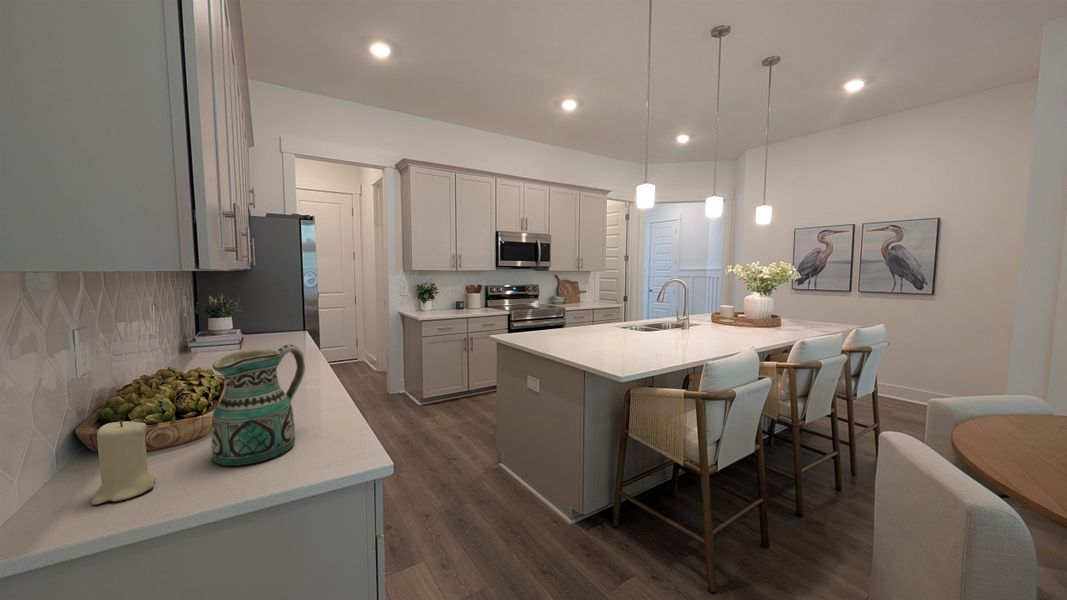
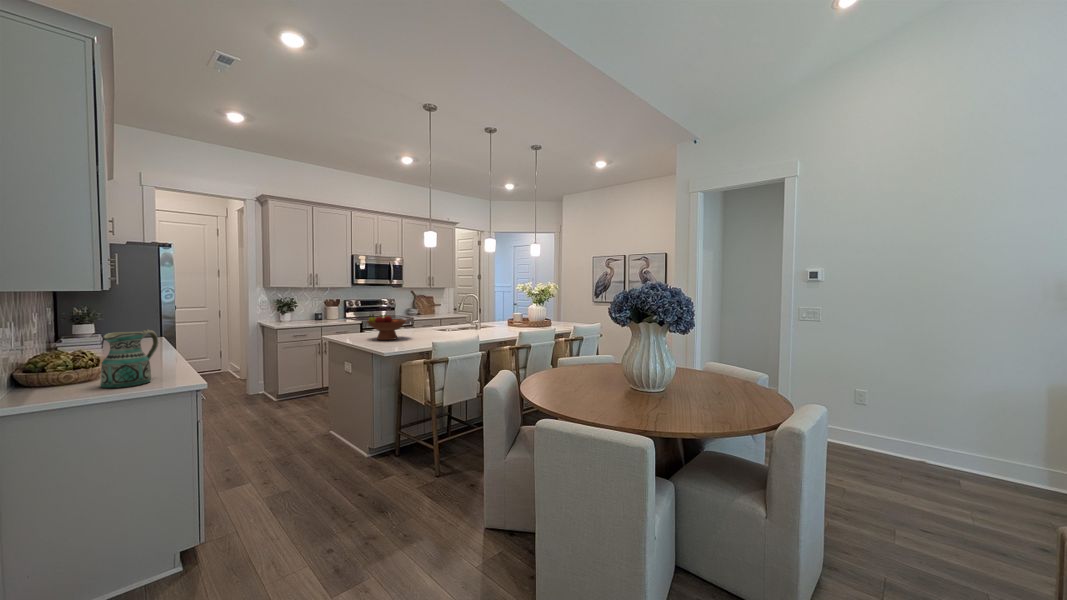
fruit bowl: none [563,308,621,348] -> present [367,314,407,340]
candle: present [92,420,156,505] -> none [39,361,71,399]

